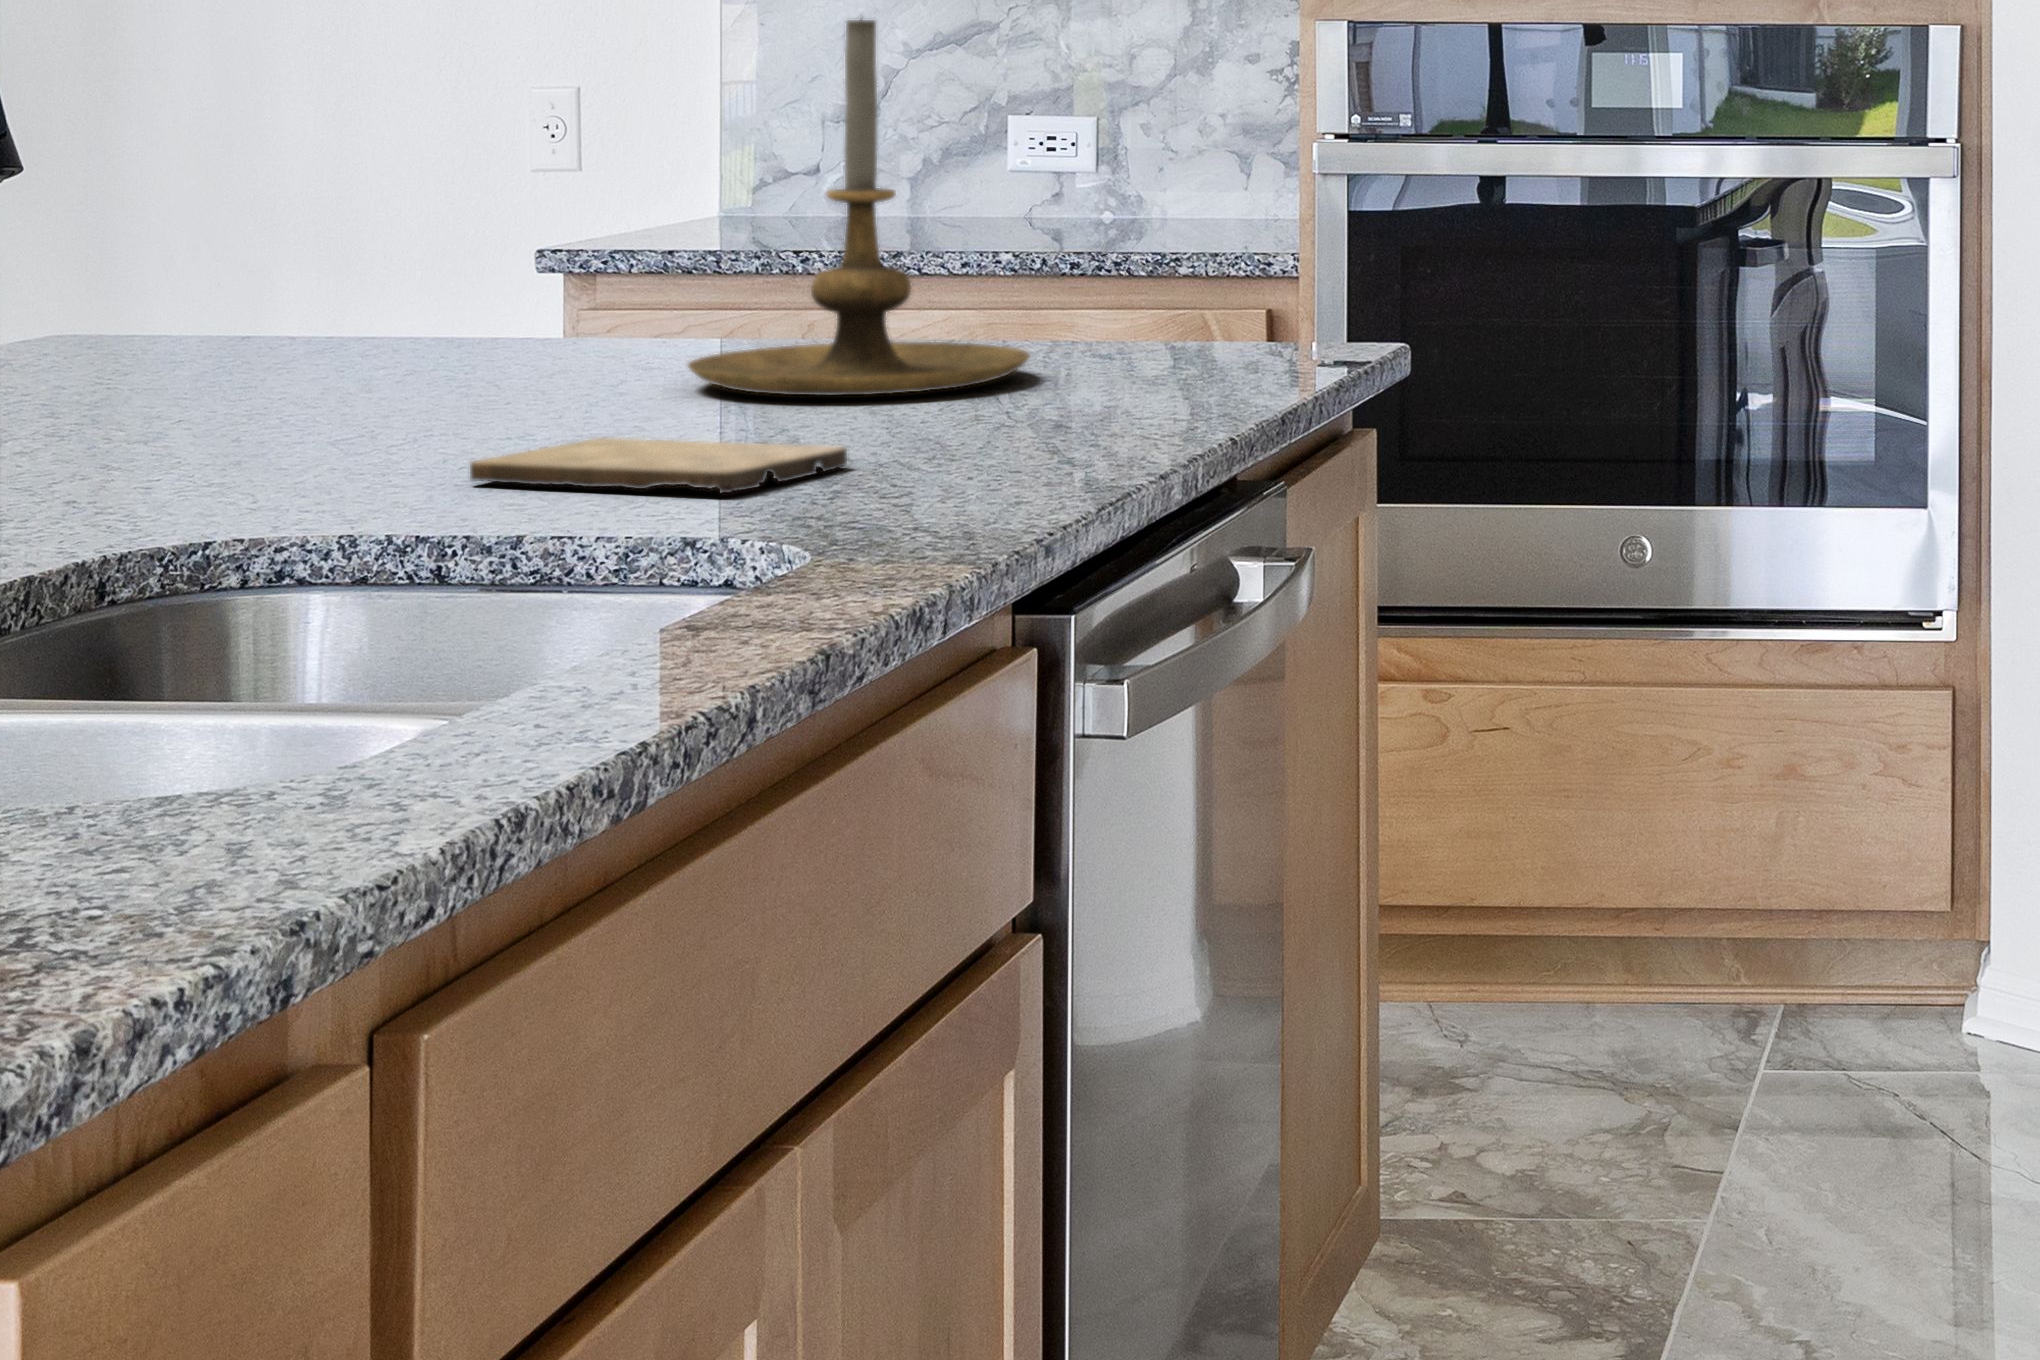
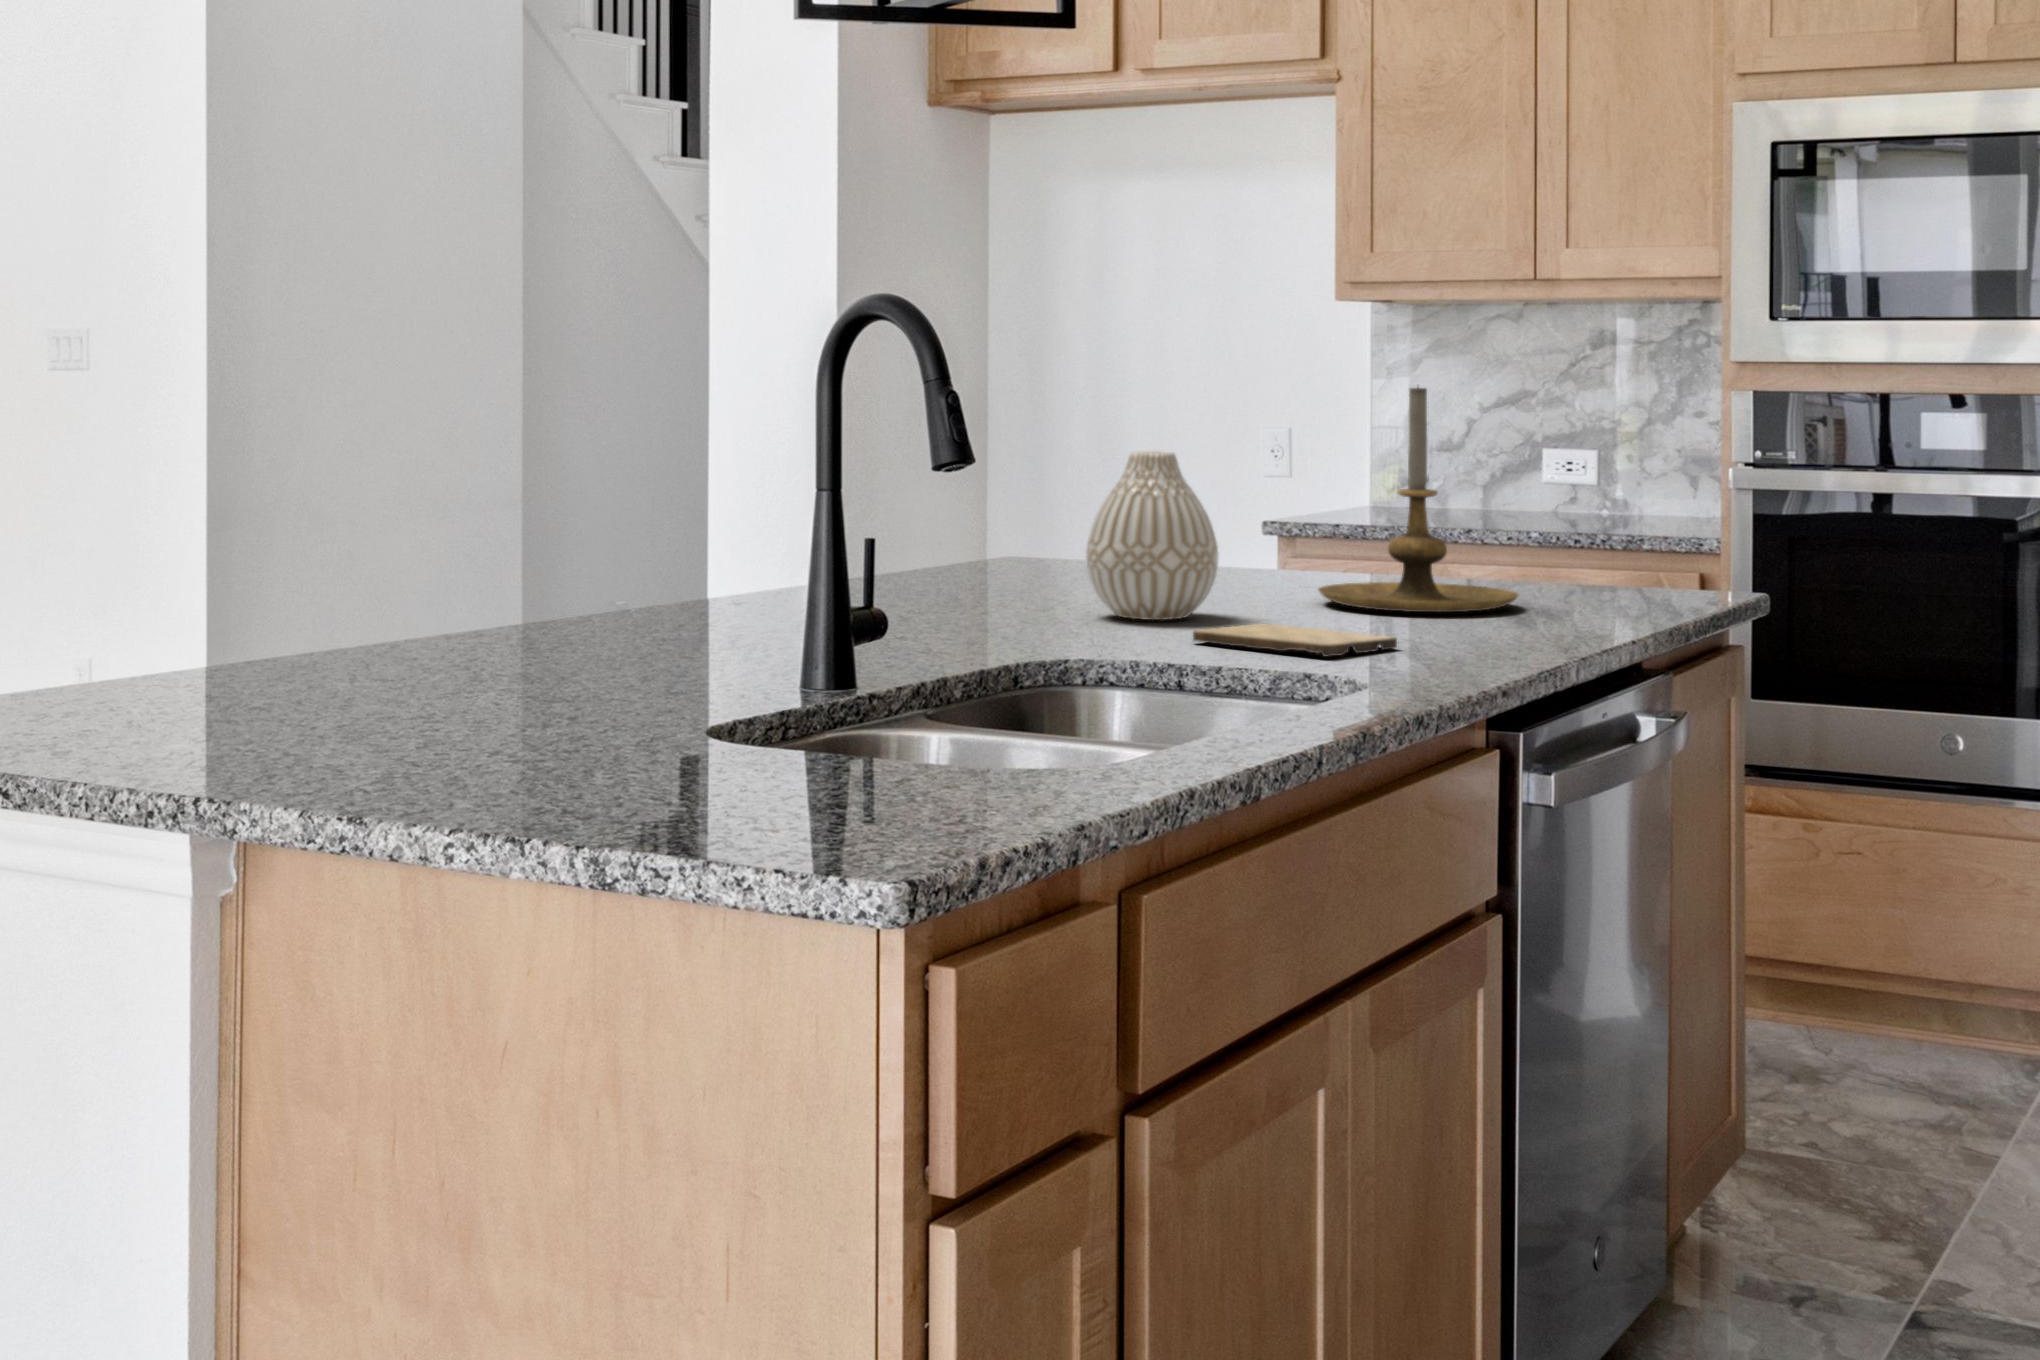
vase: none [248,138,509,443] -> present [1086,451,1219,620]

